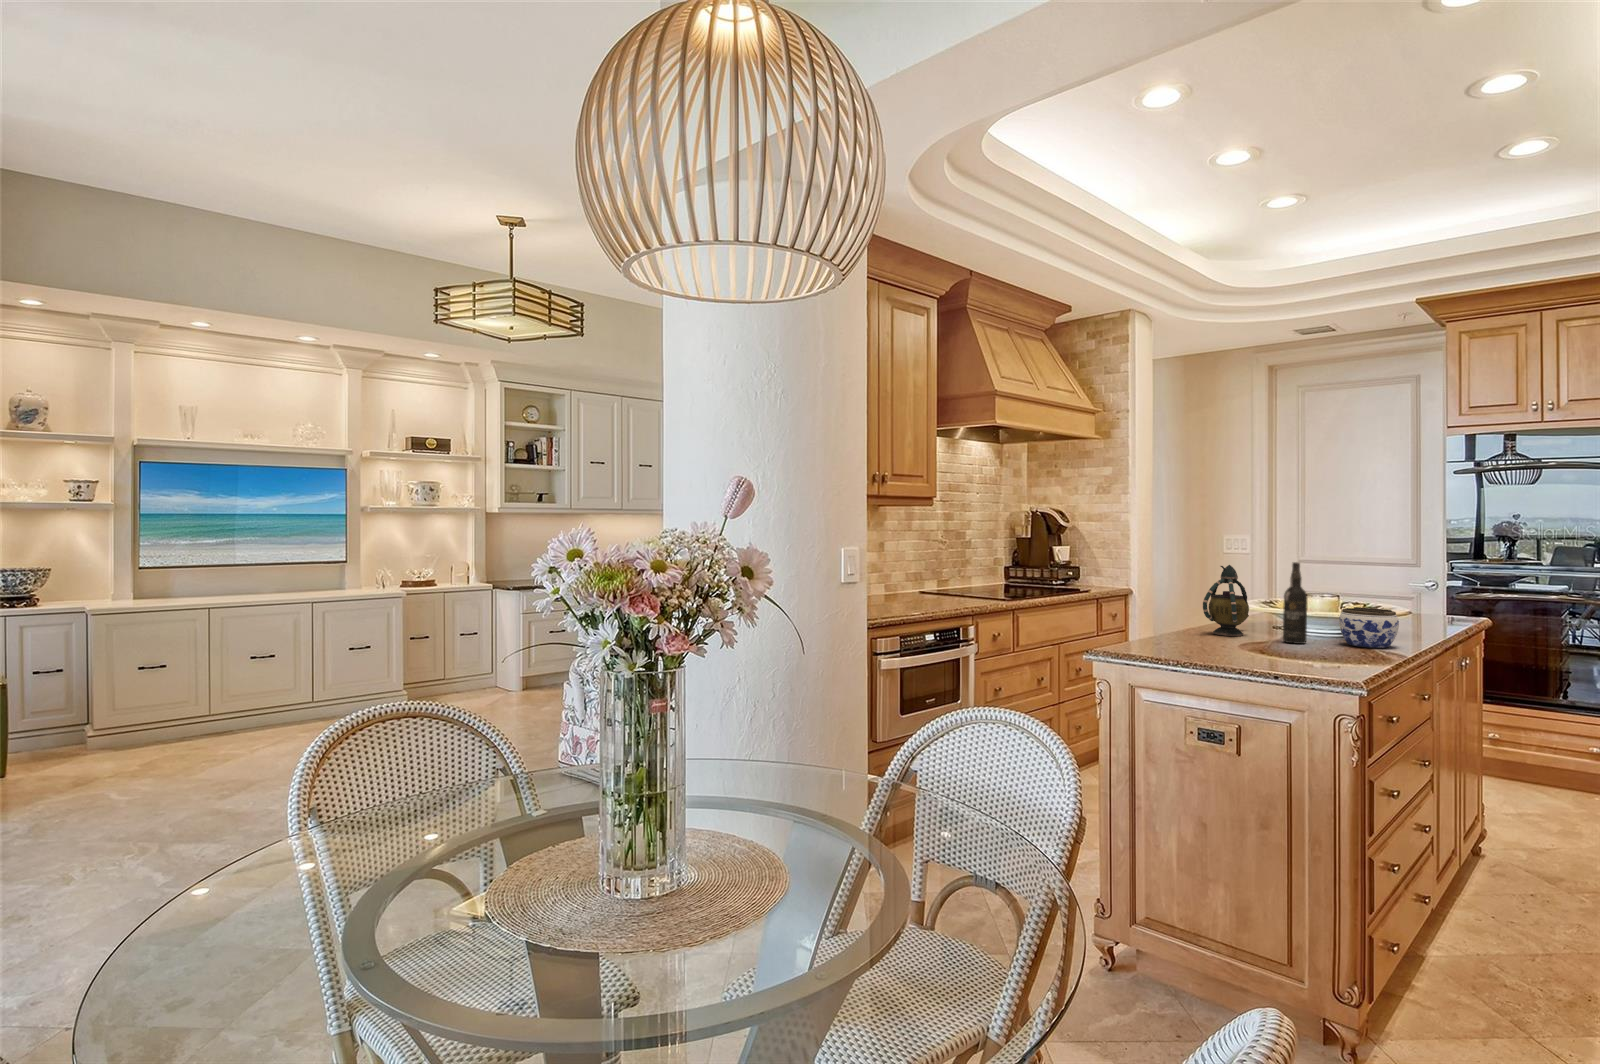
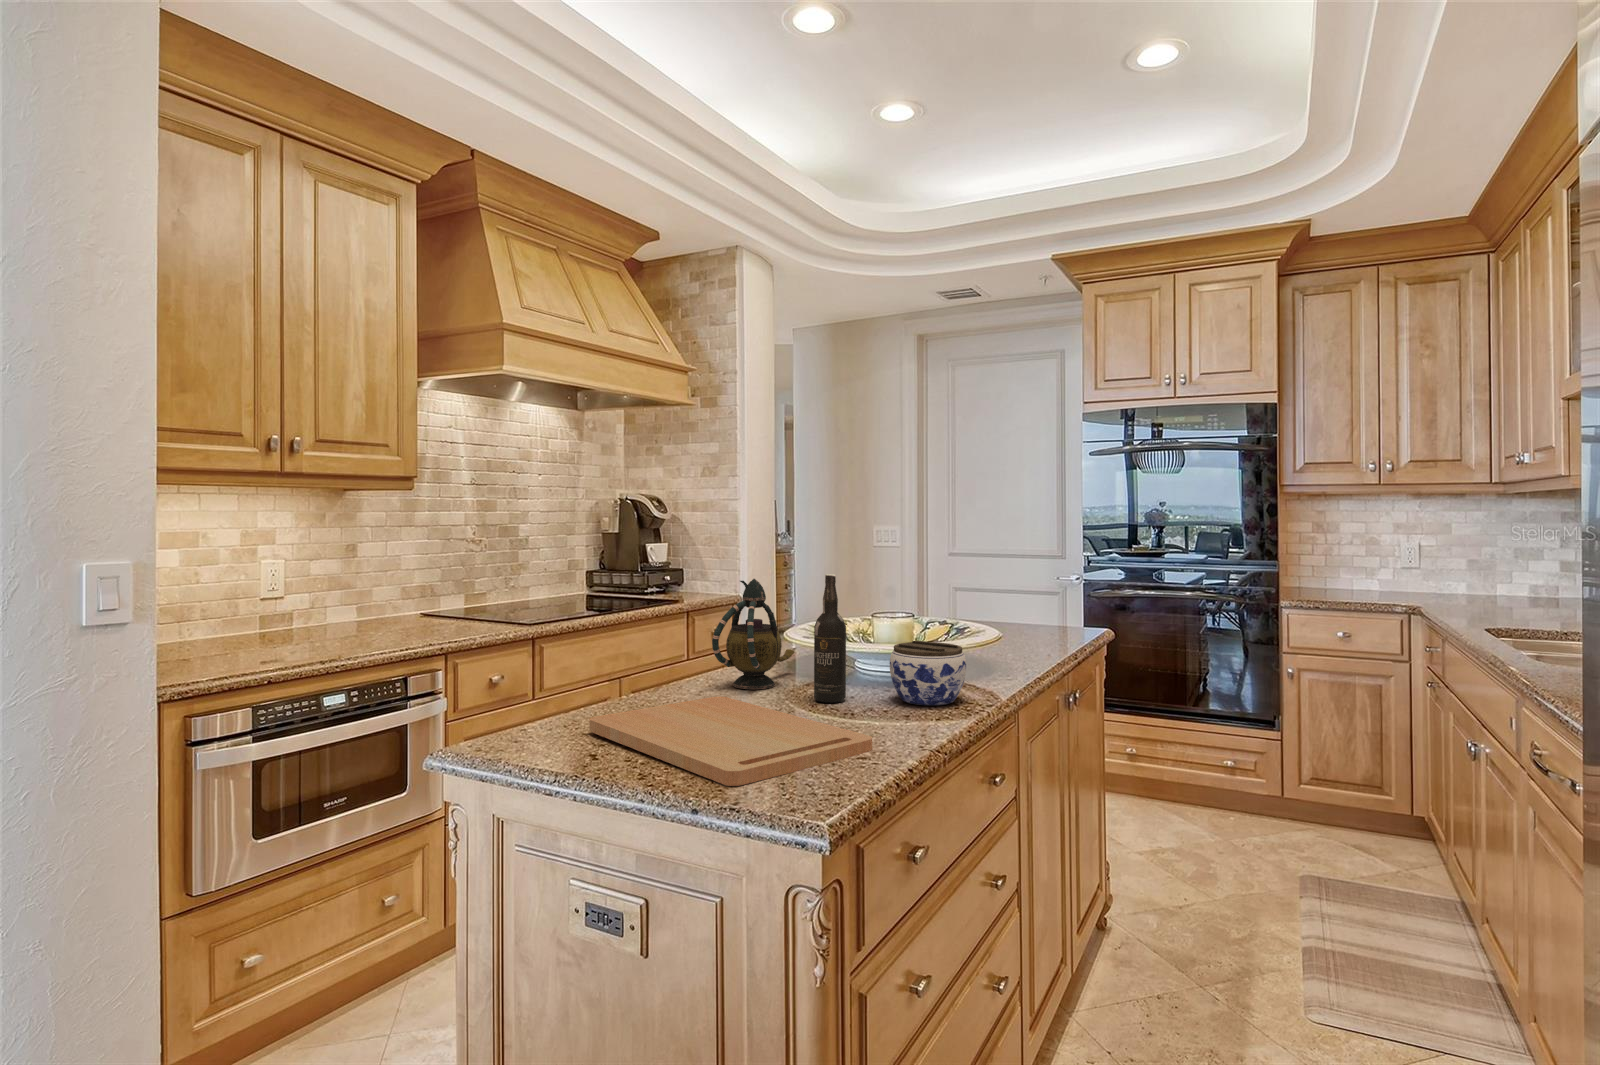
cutting board: none [1156,636,1354,670] -> present [589,697,872,786]

